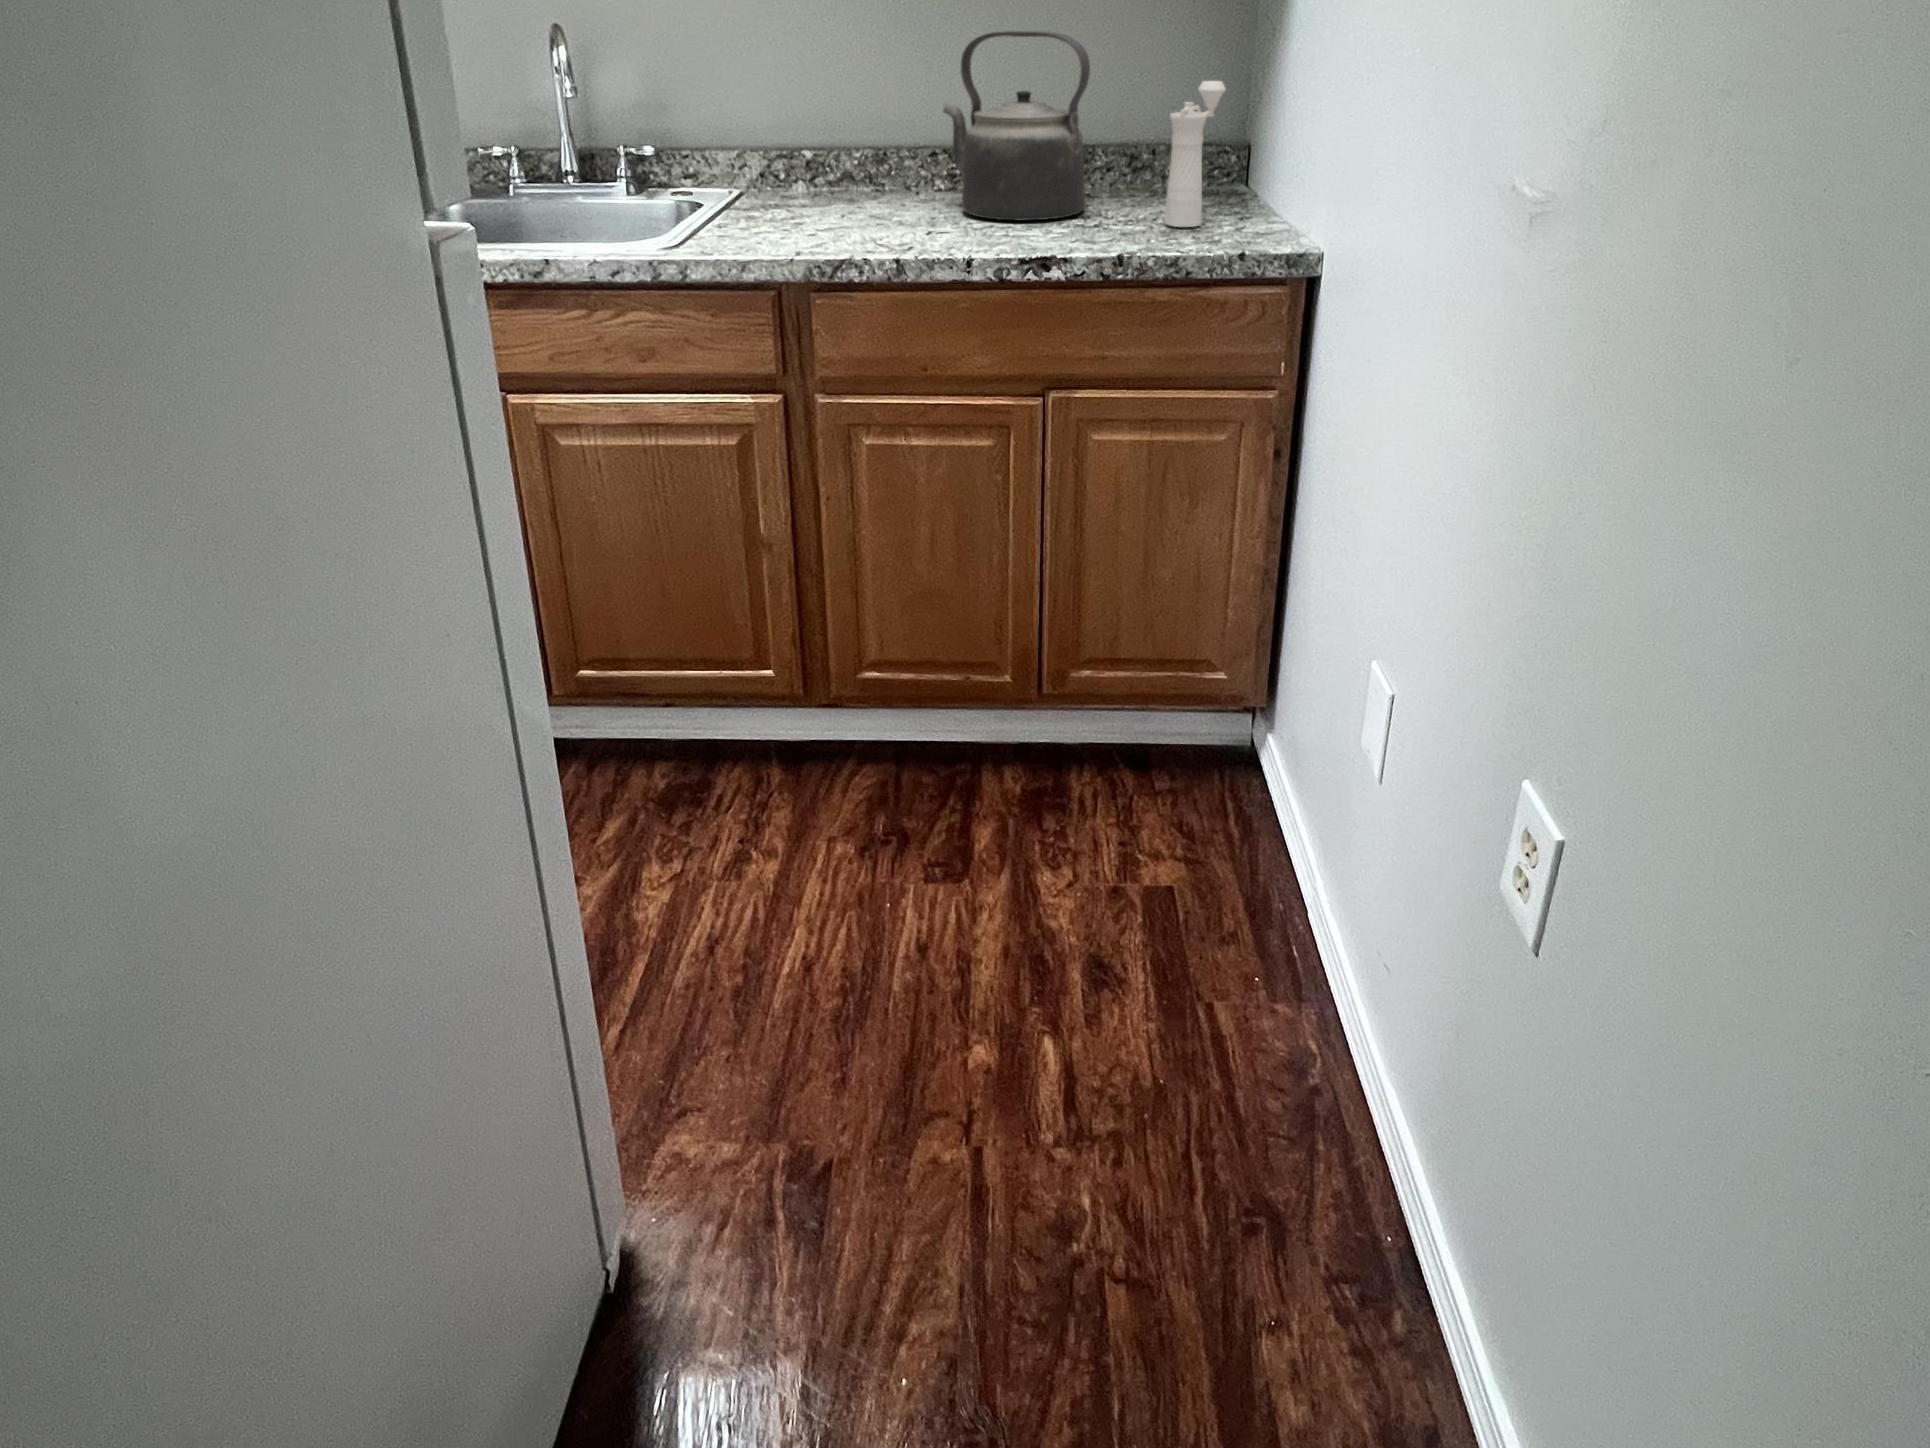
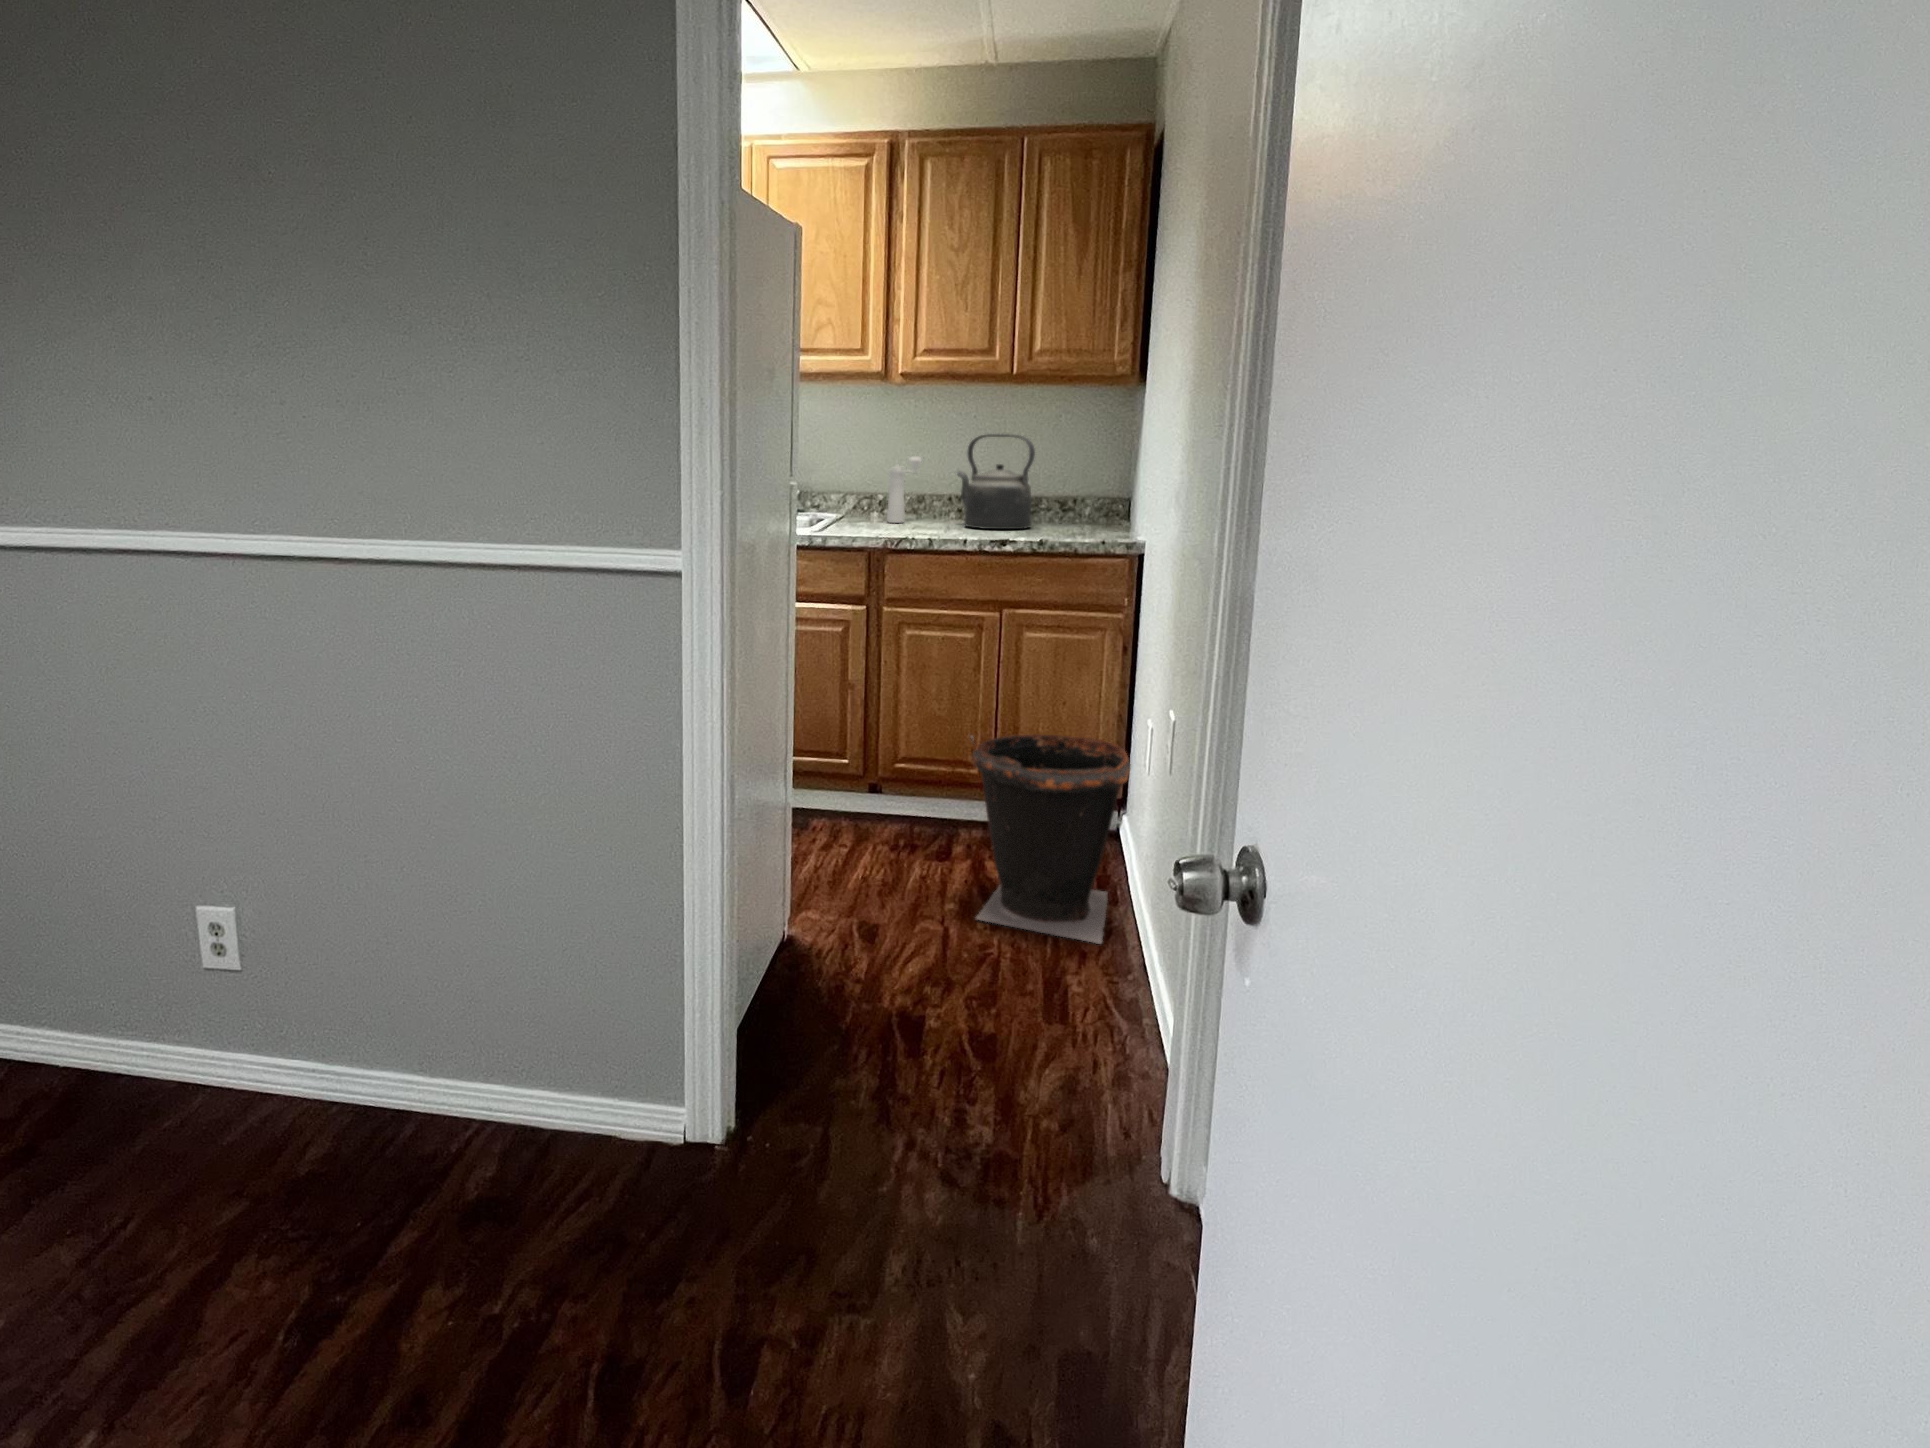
pepper mill: present [1165,81,1226,227] -> present [887,457,921,523]
waste bin: none [1009,692,1363,1201] -> present [971,734,1131,944]

